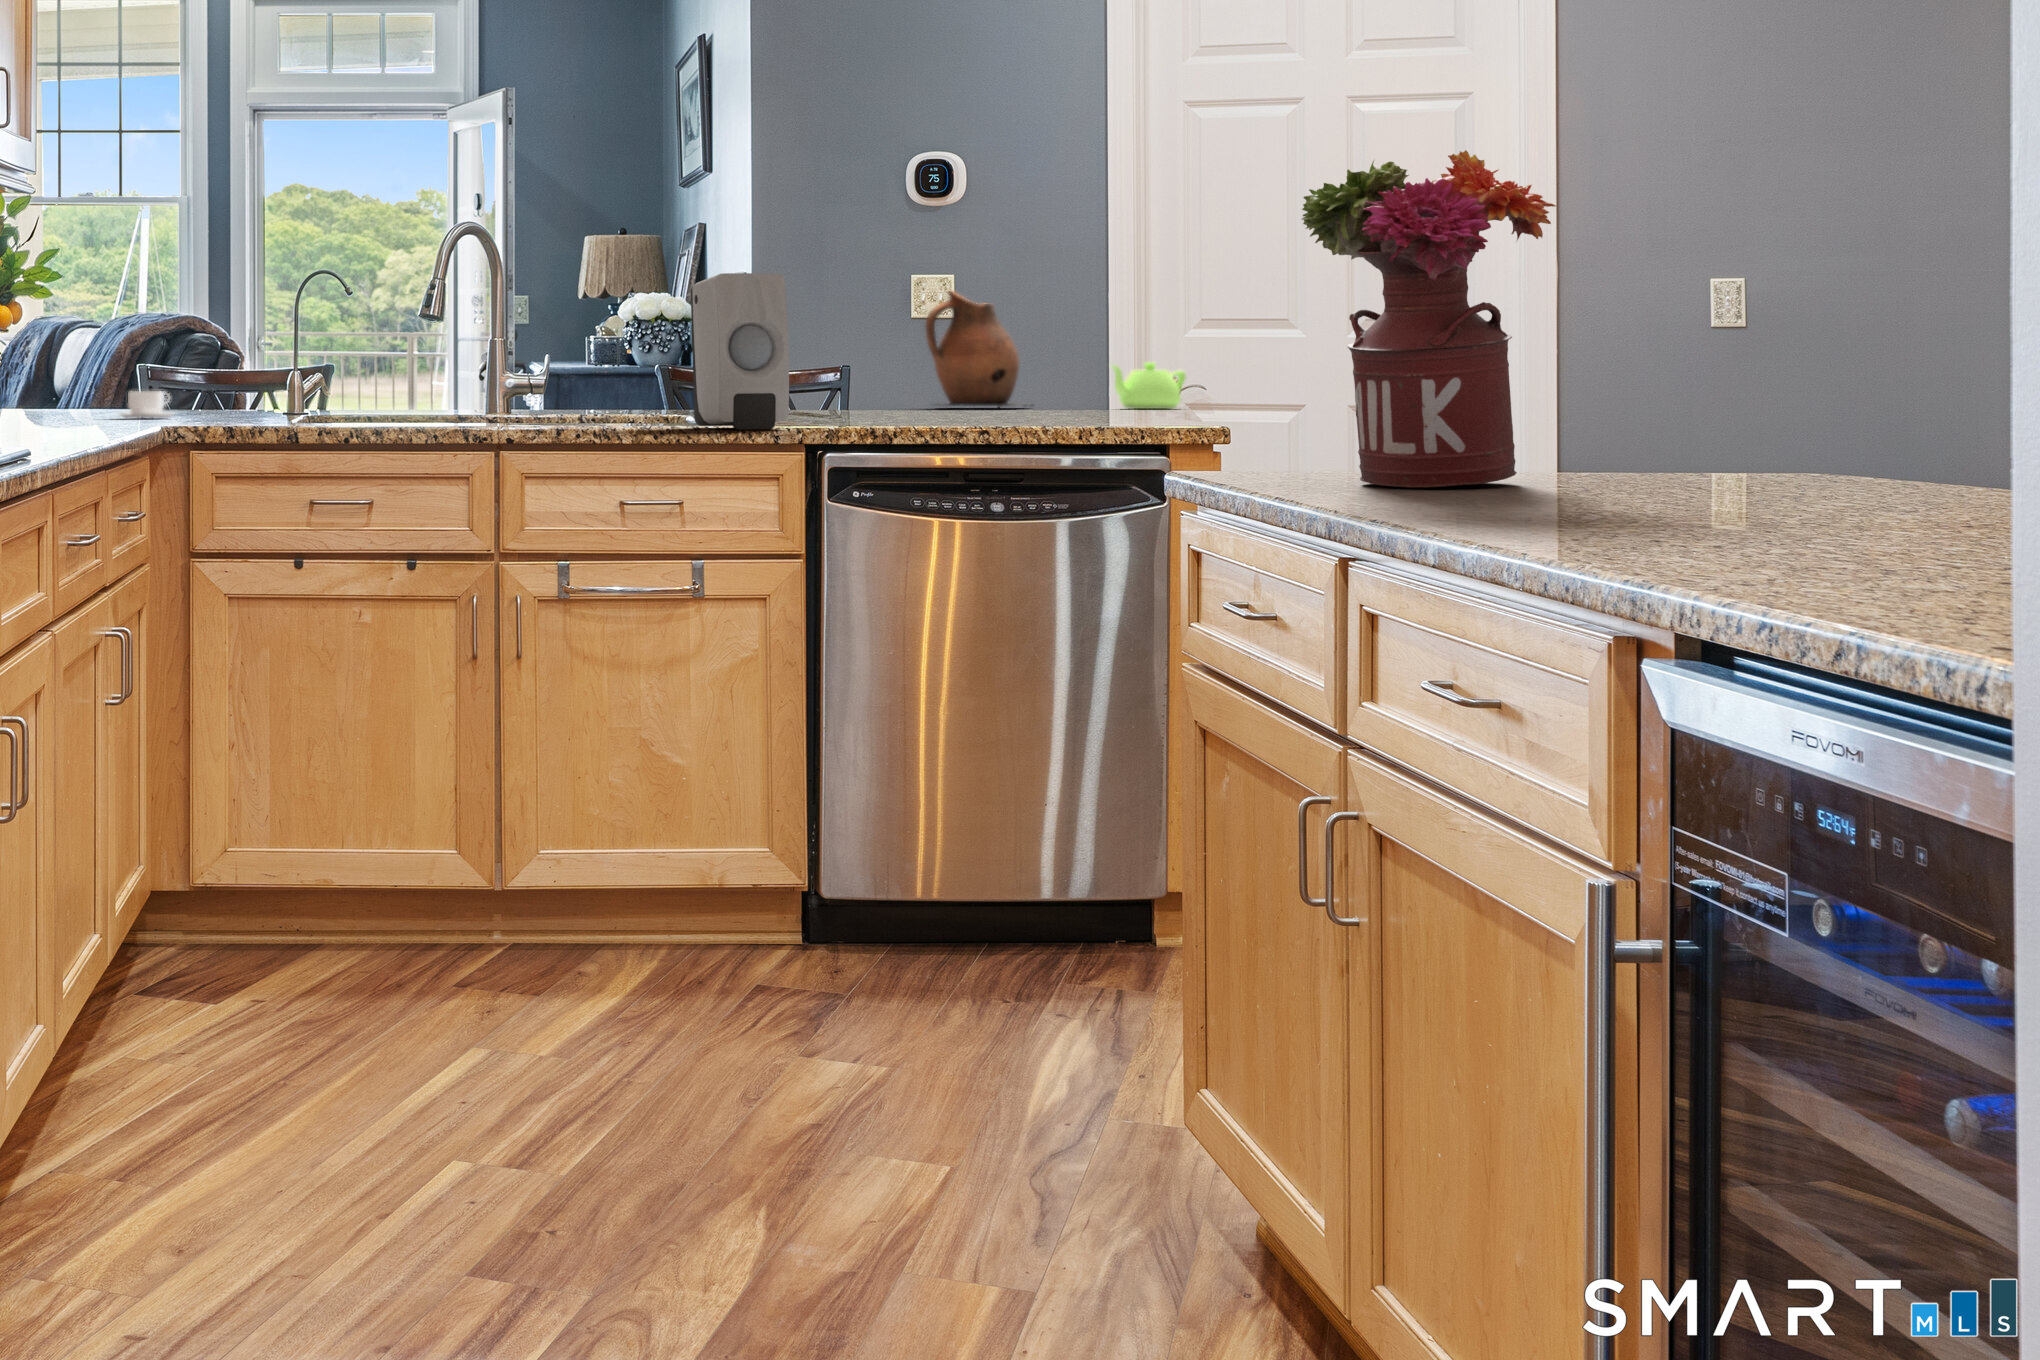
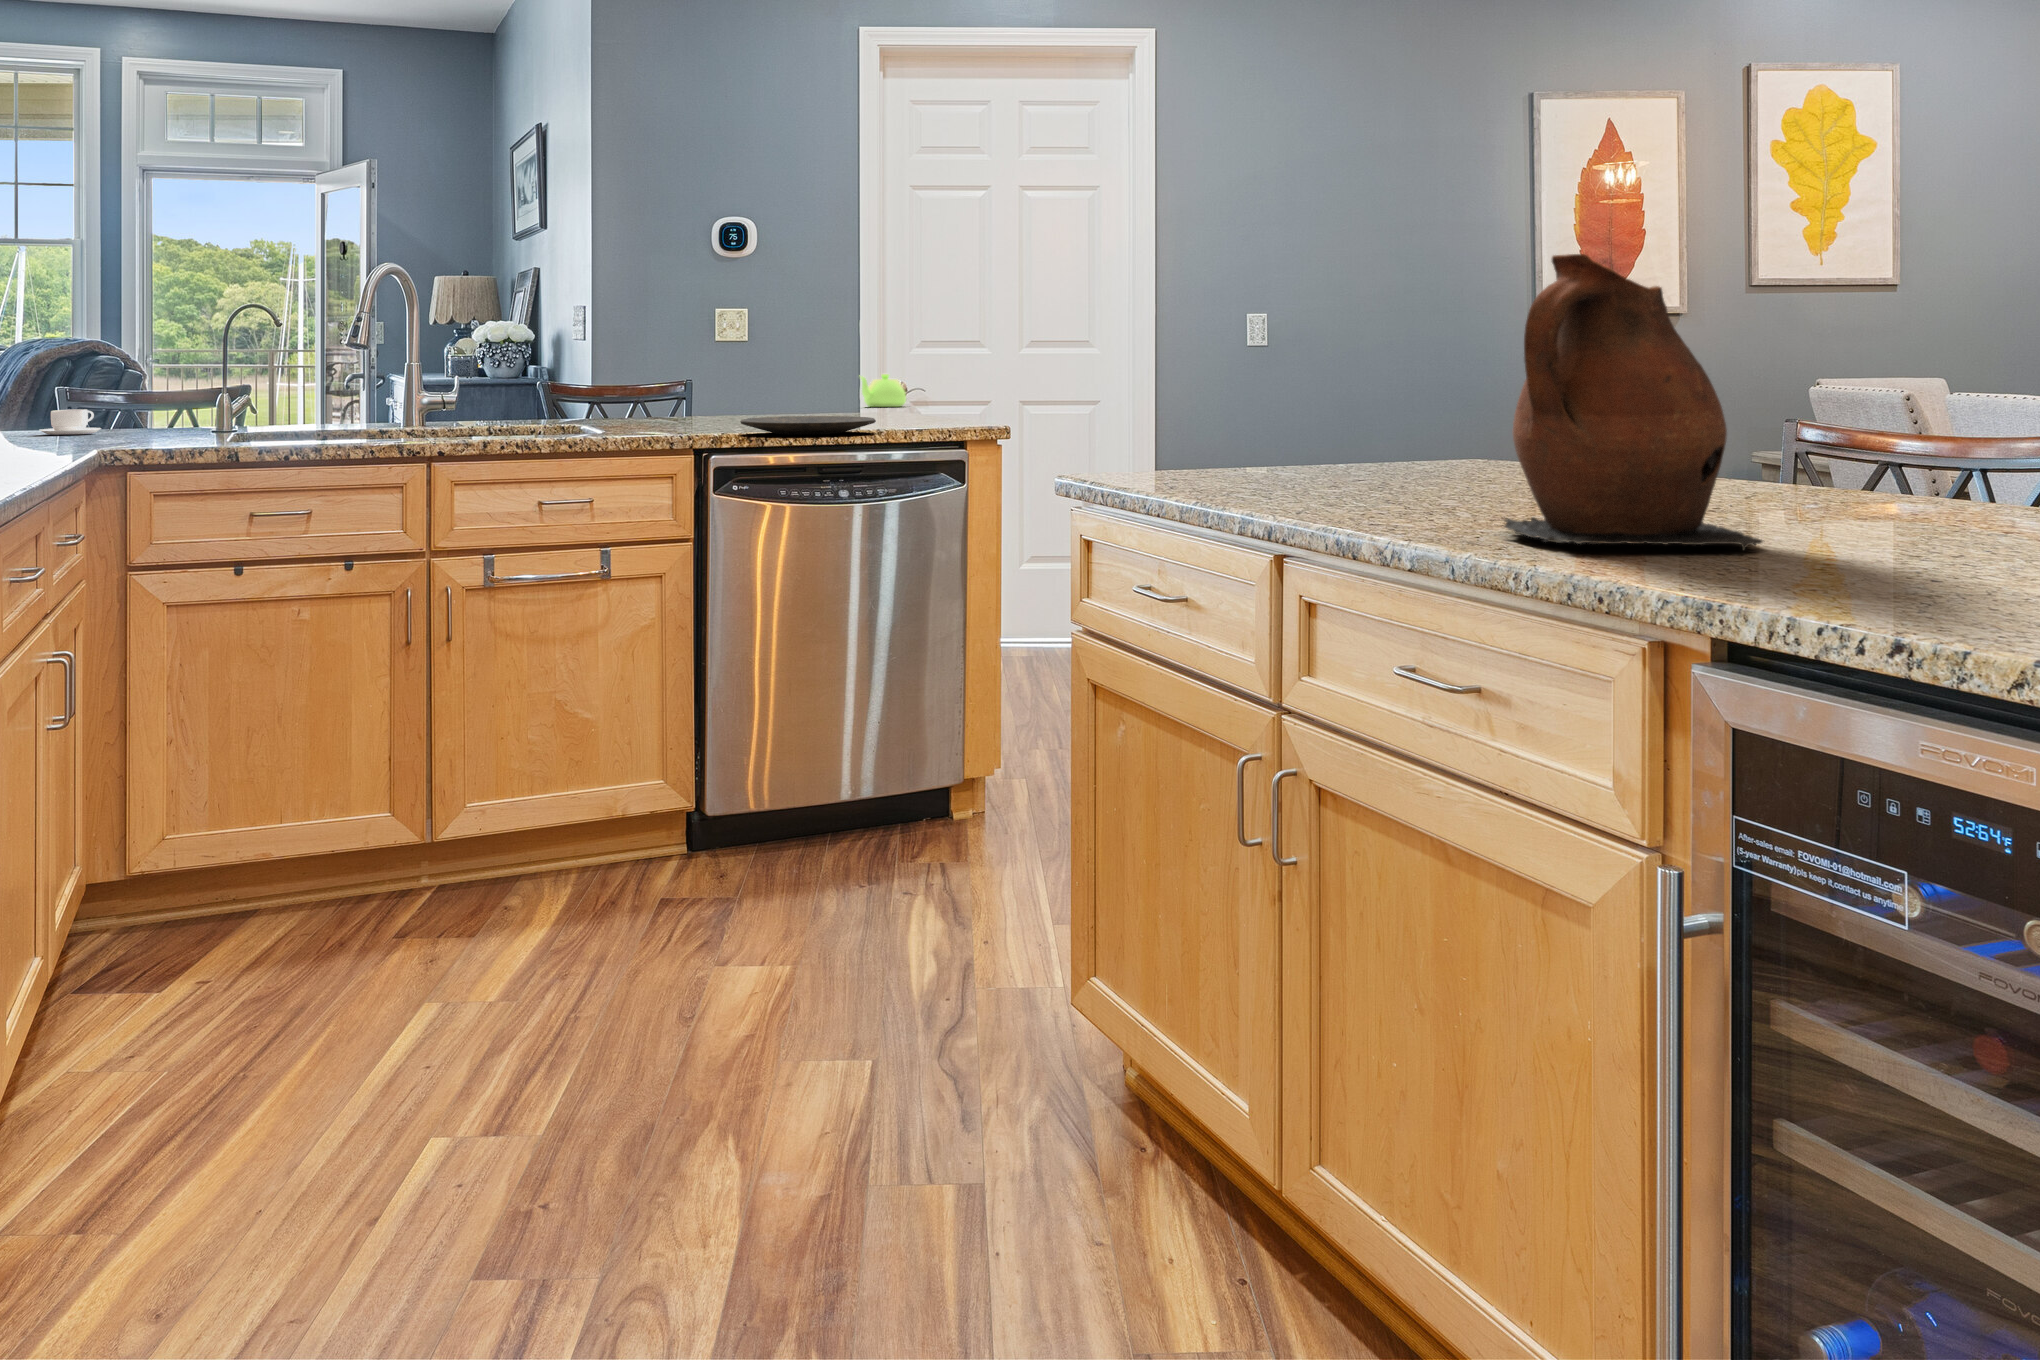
flower arrangement: present [1302,150,1556,487] -> none [1186,226,1377,493]
soap dispenser: present [691,273,789,430] -> none [597,312,684,440]
ceramic pitcher: present [926,291,1027,407] -> present [1493,254,1763,550]
plate: none [865,407,1041,429] -> present [741,416,876,435]

